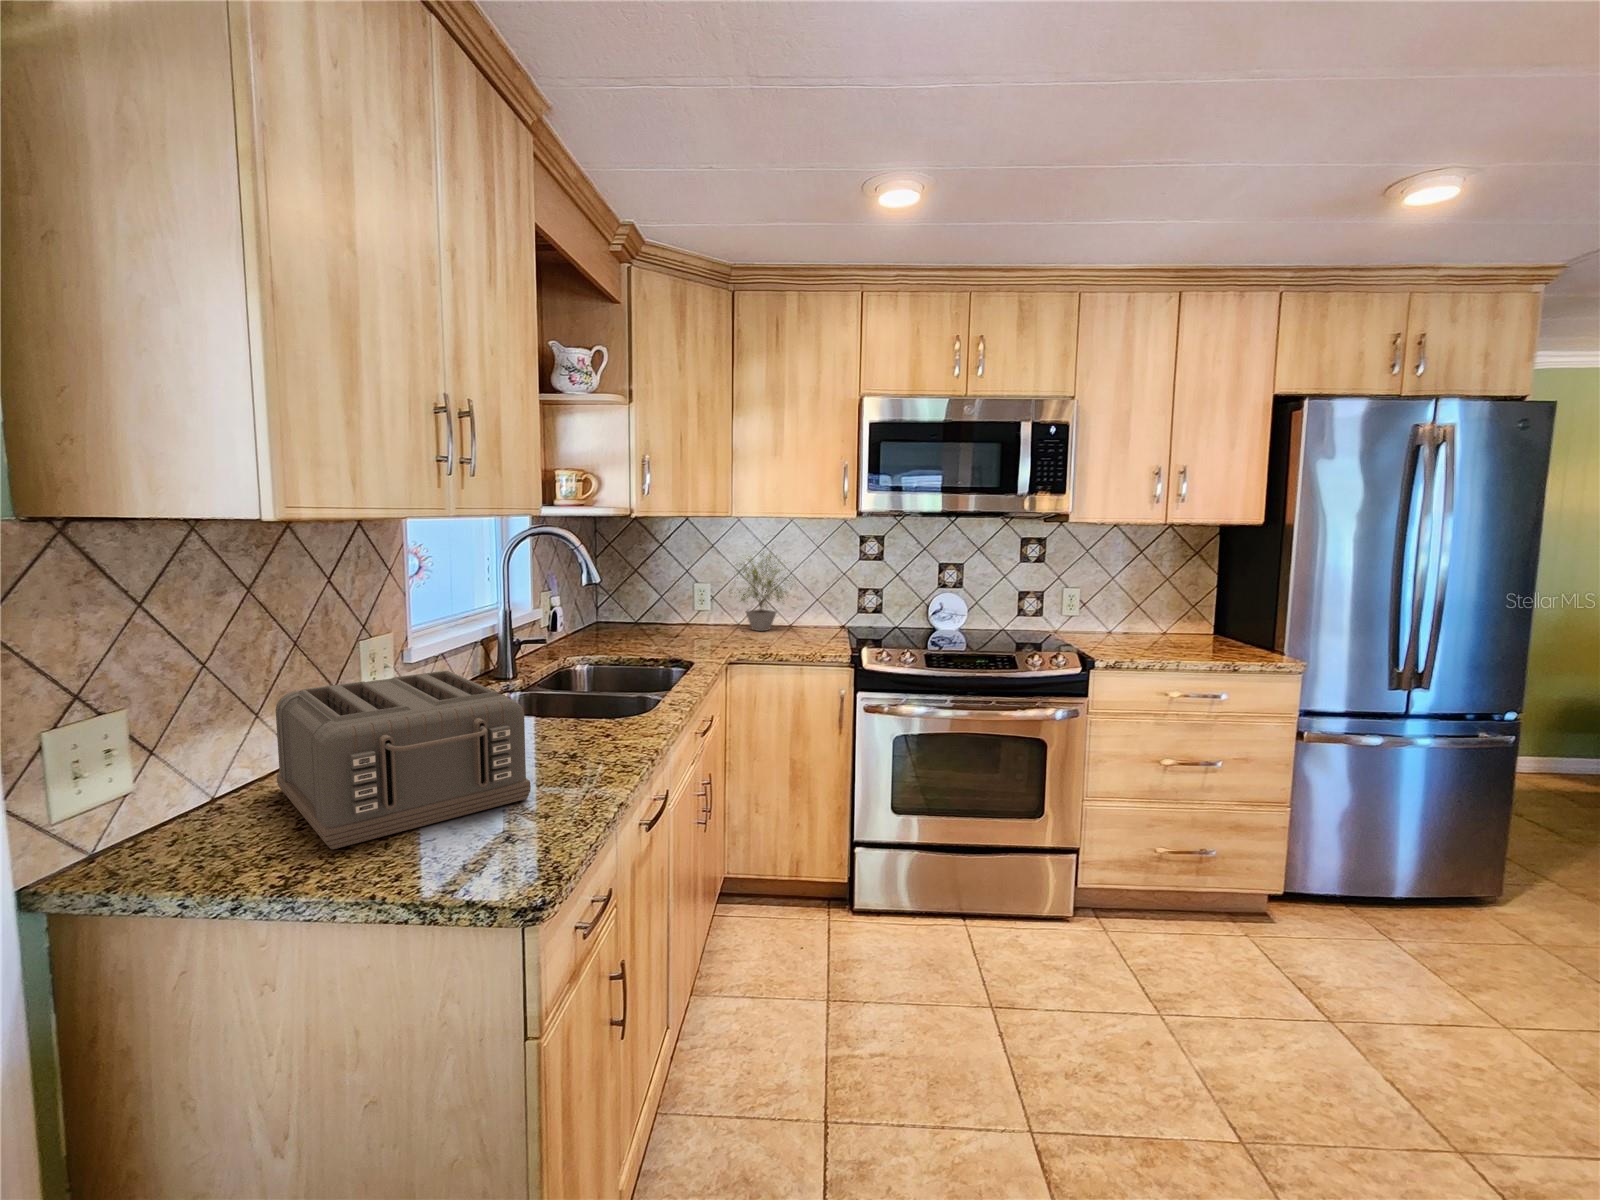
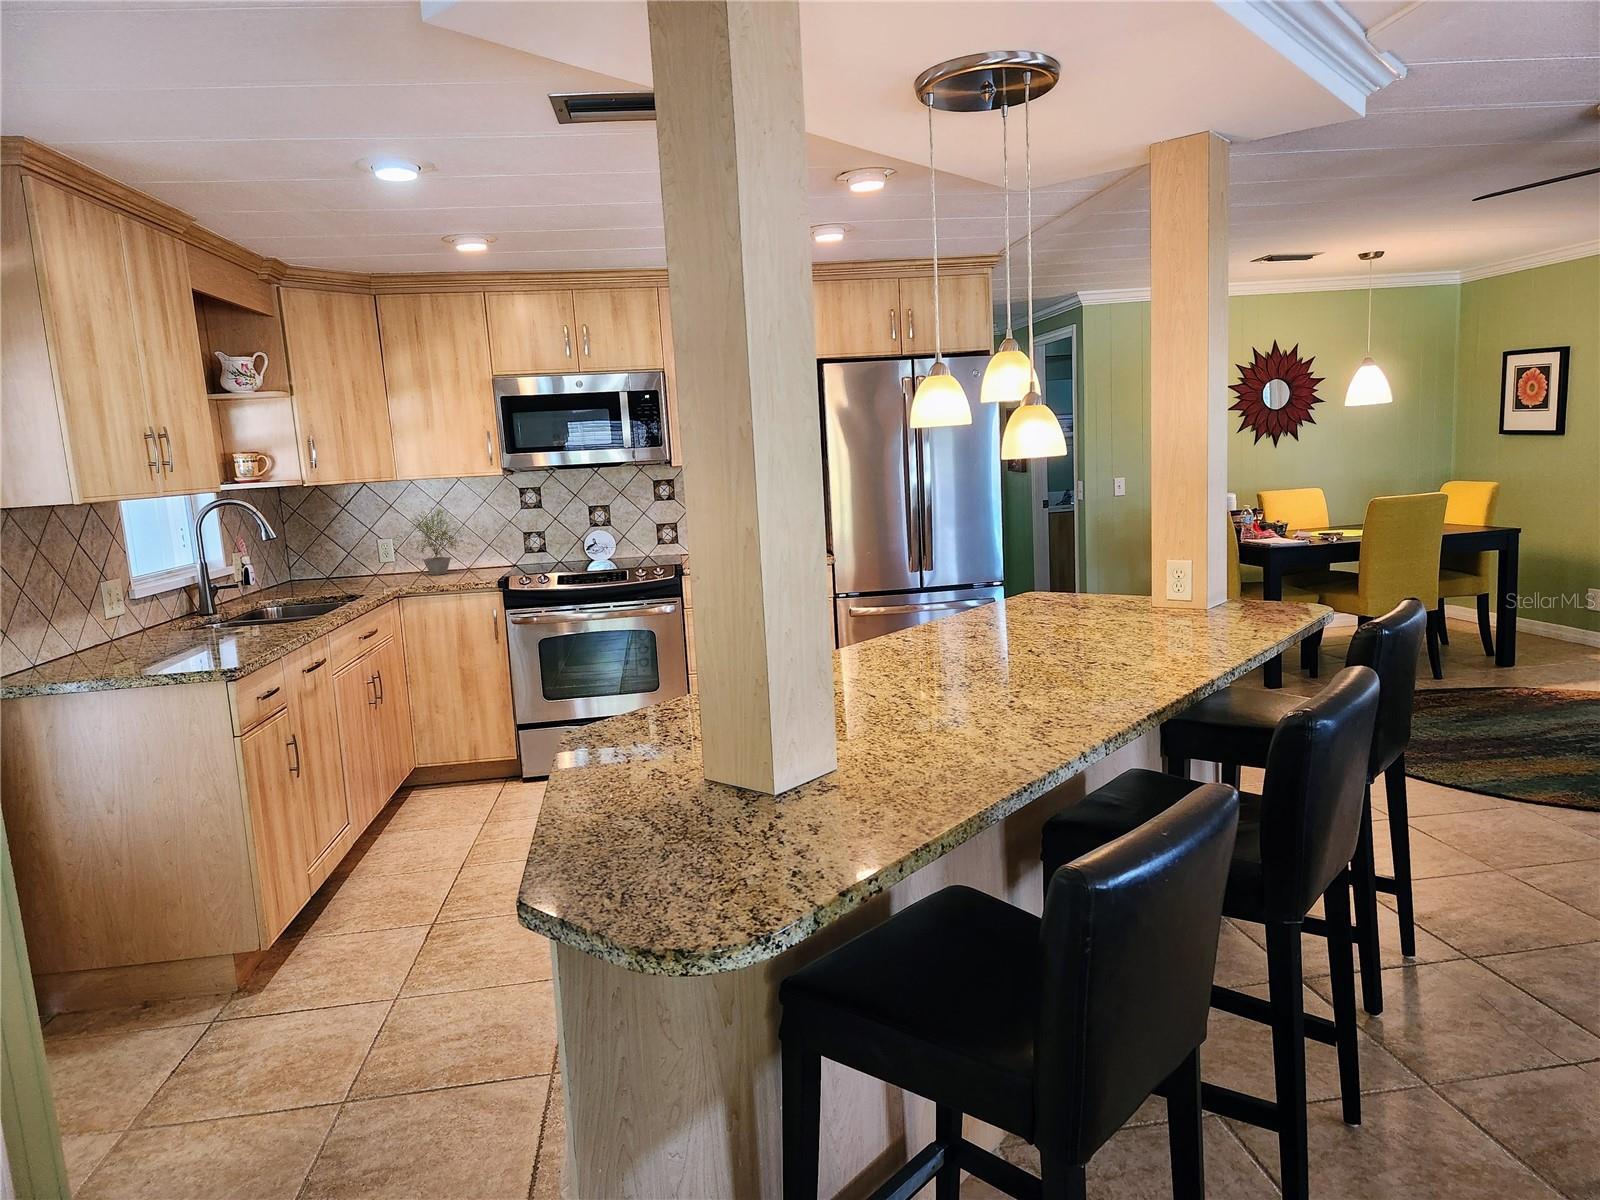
toaster: present [276,671,531,849] -> none [64,588,228,670]

